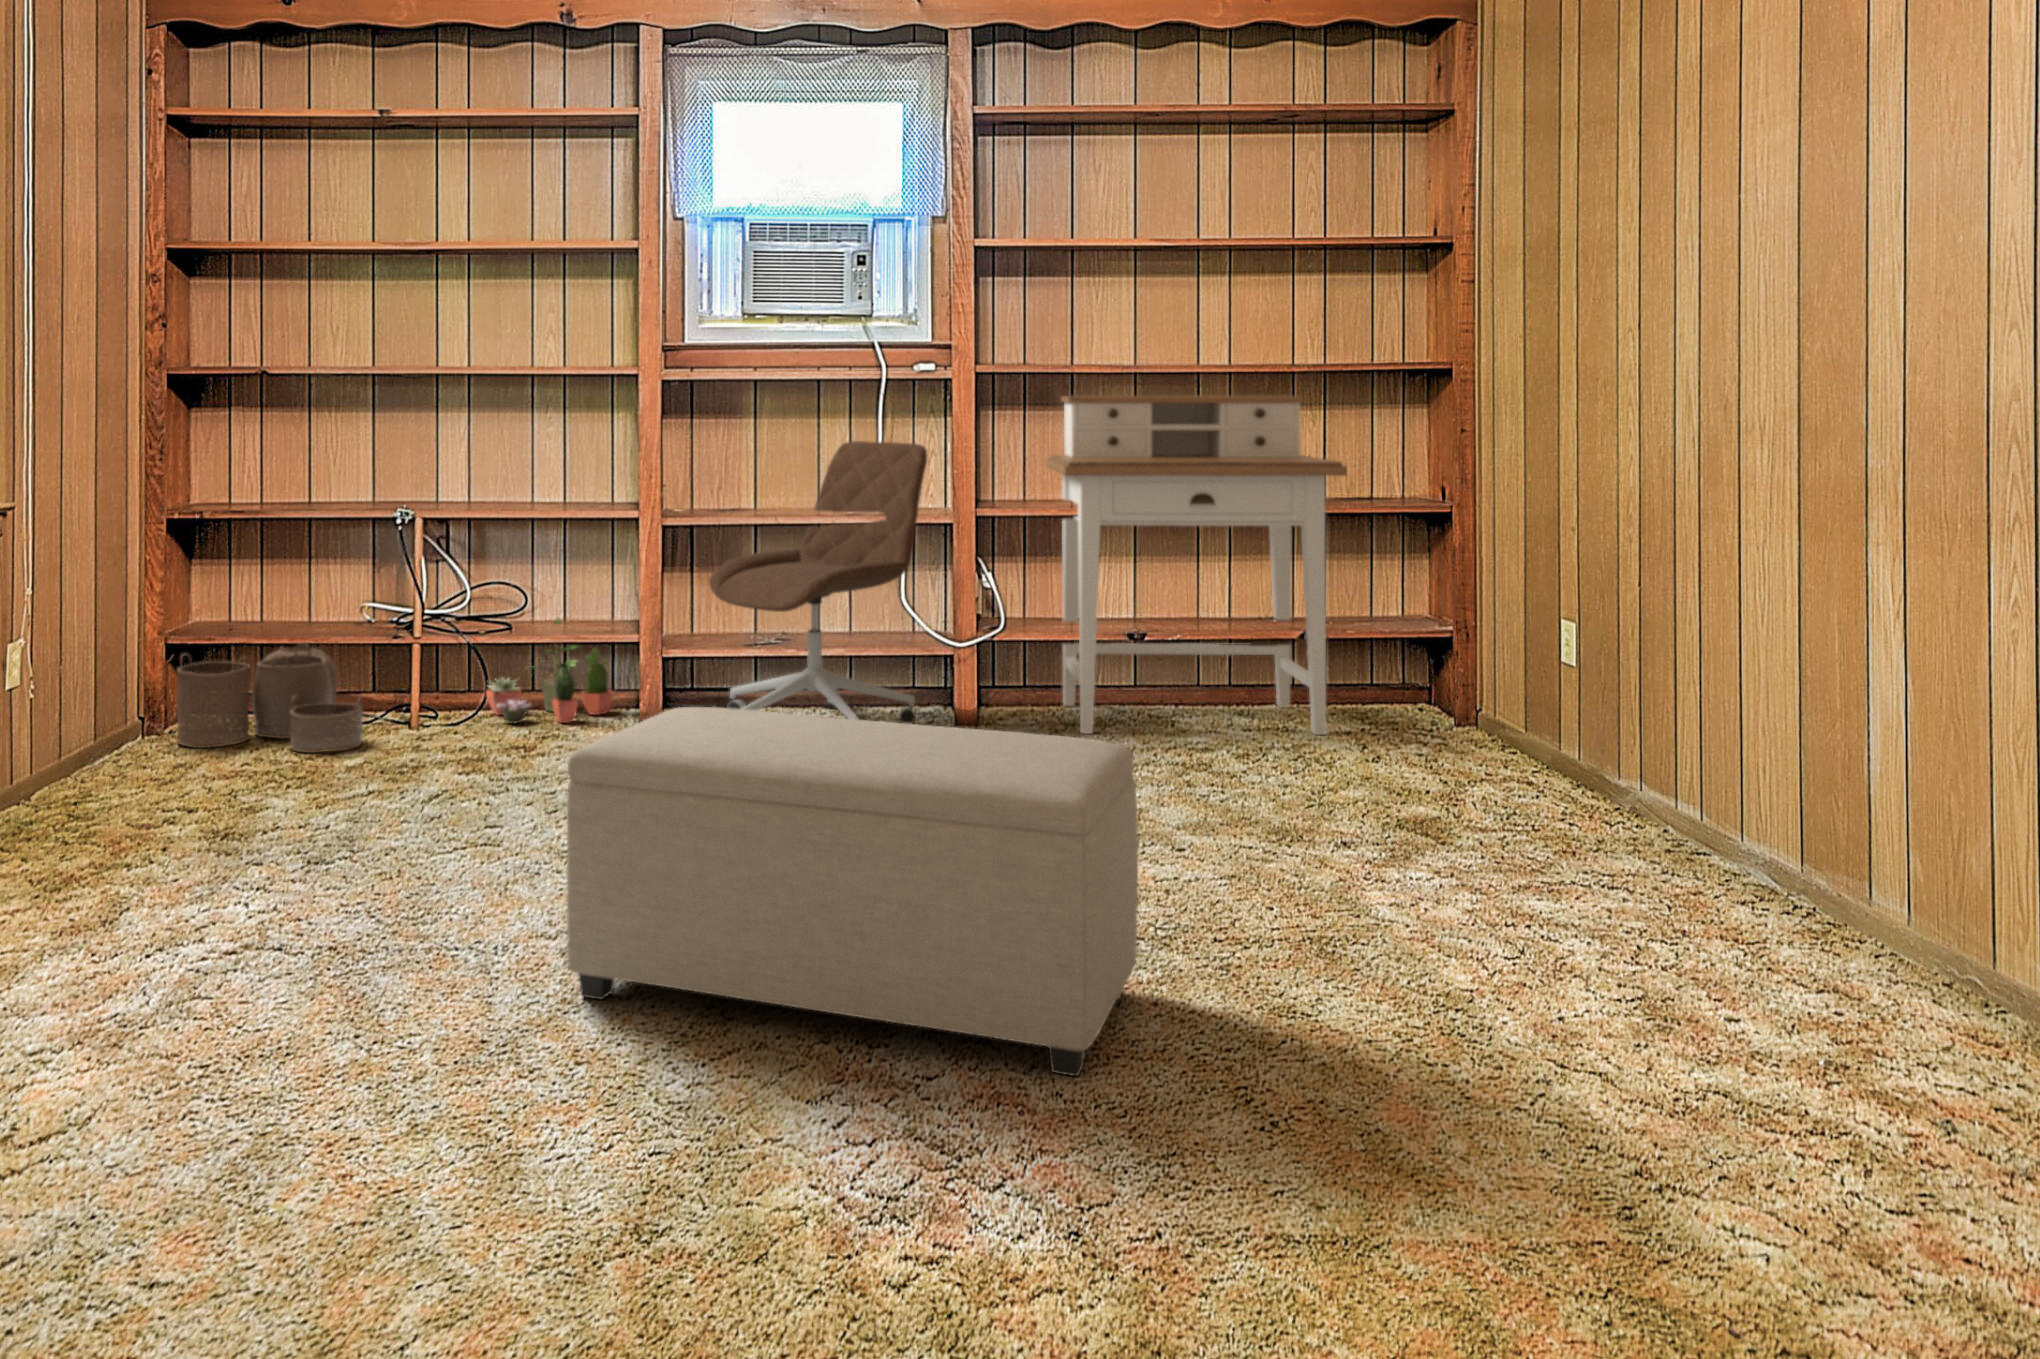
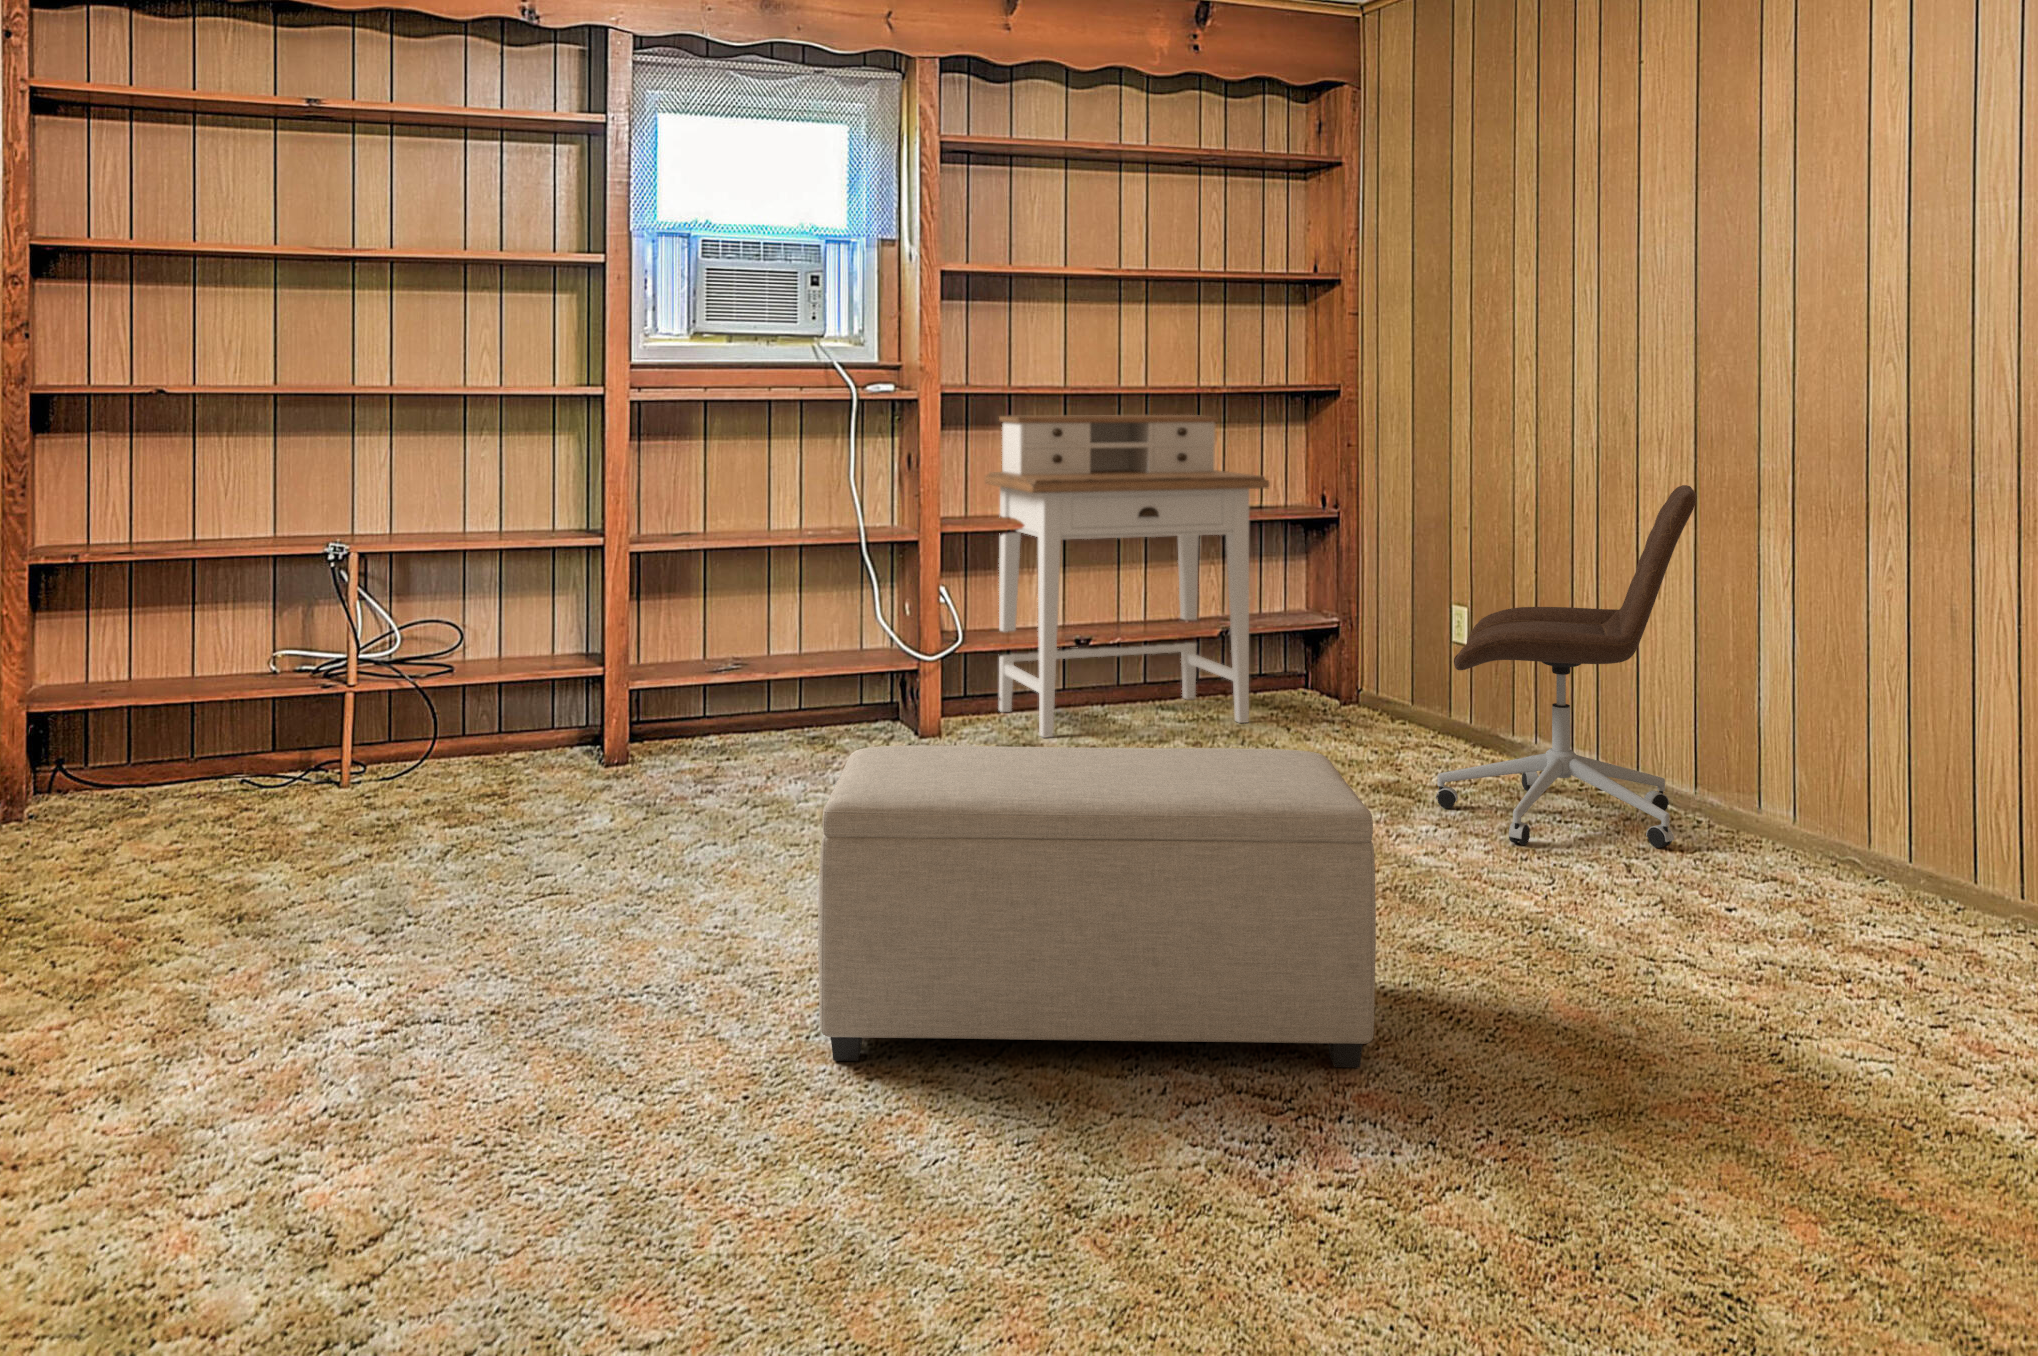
office chair: present [709,441,927,724] -> present [1436,485,1697,848]
potted plant: present [486,618,613,723] -> none [416,655,562,773]
woven basket: present [177,643,363,753] -> none [64,694,306,833]

